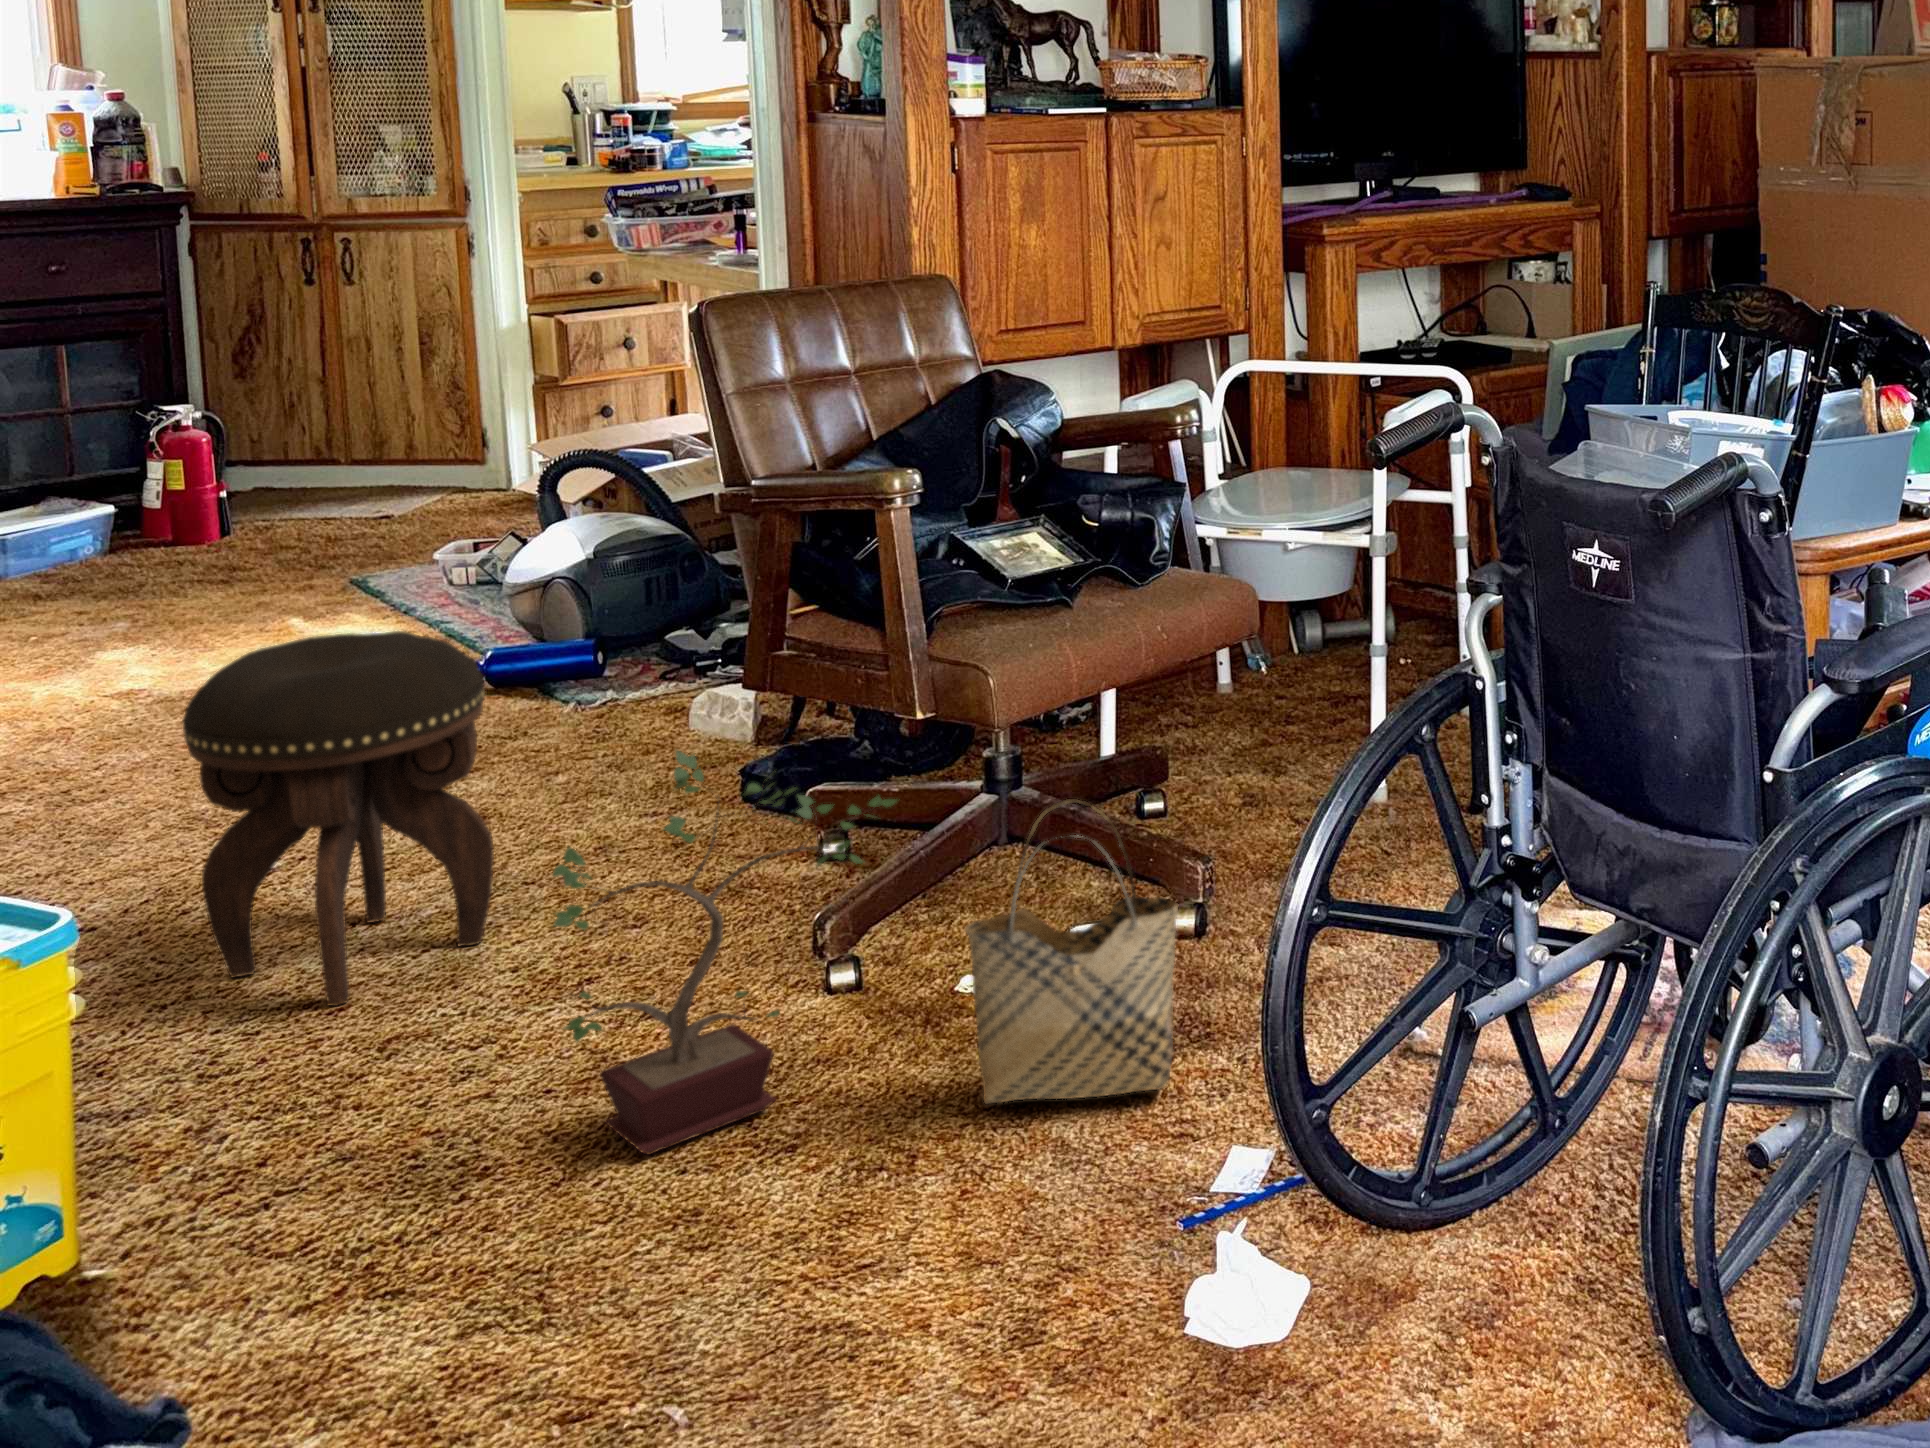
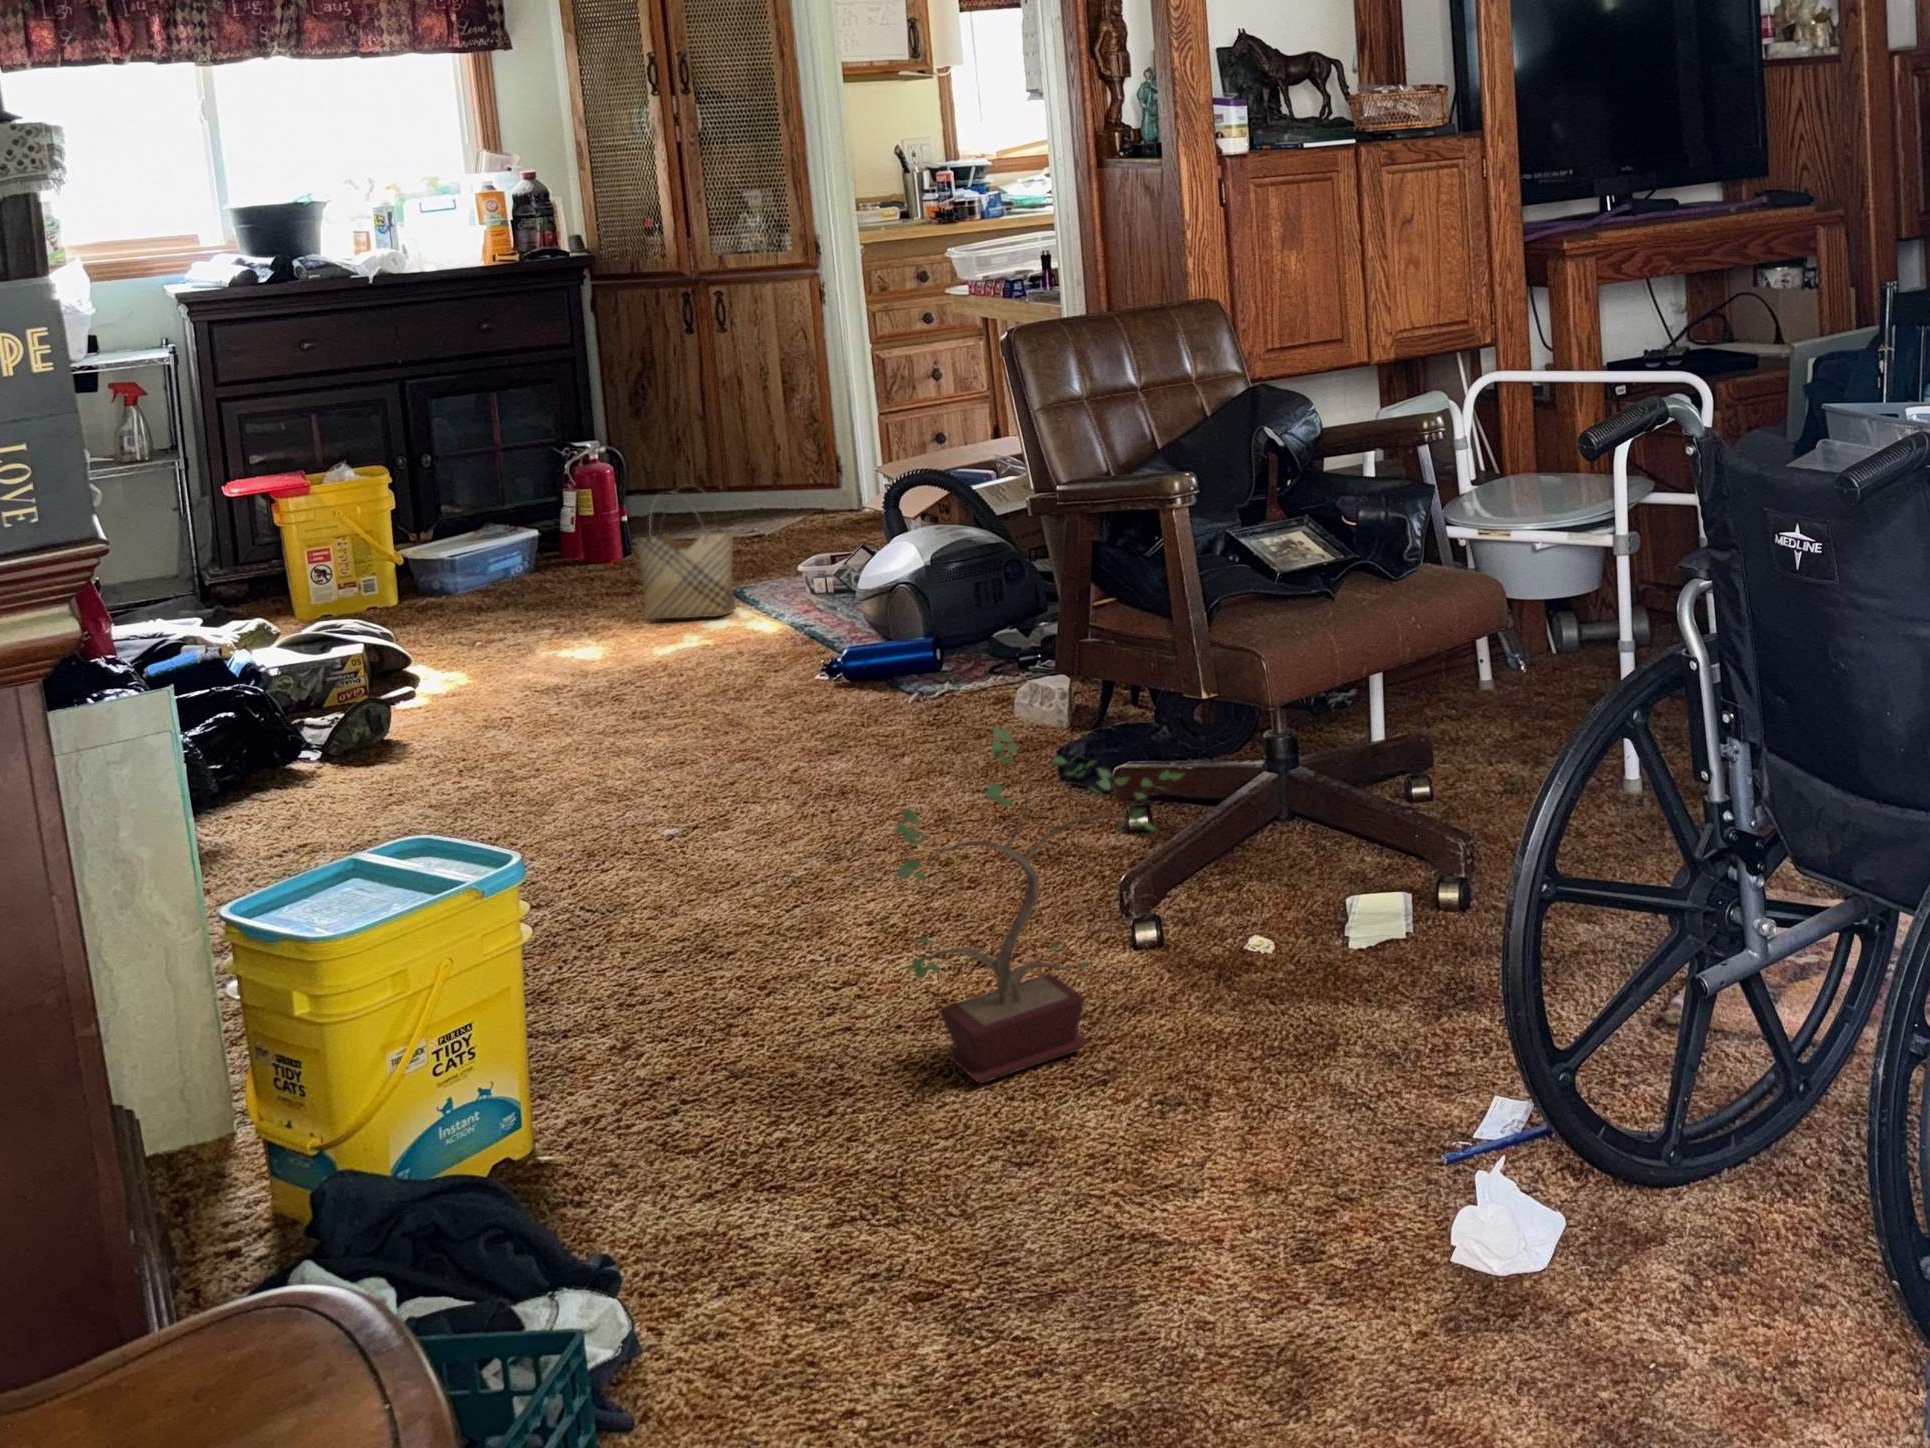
footstool: present [182,631,494,1006] -> none [600,627,849,950]
woven basket: present [965,799,1178,1104] -> present [636,486,736,619]

